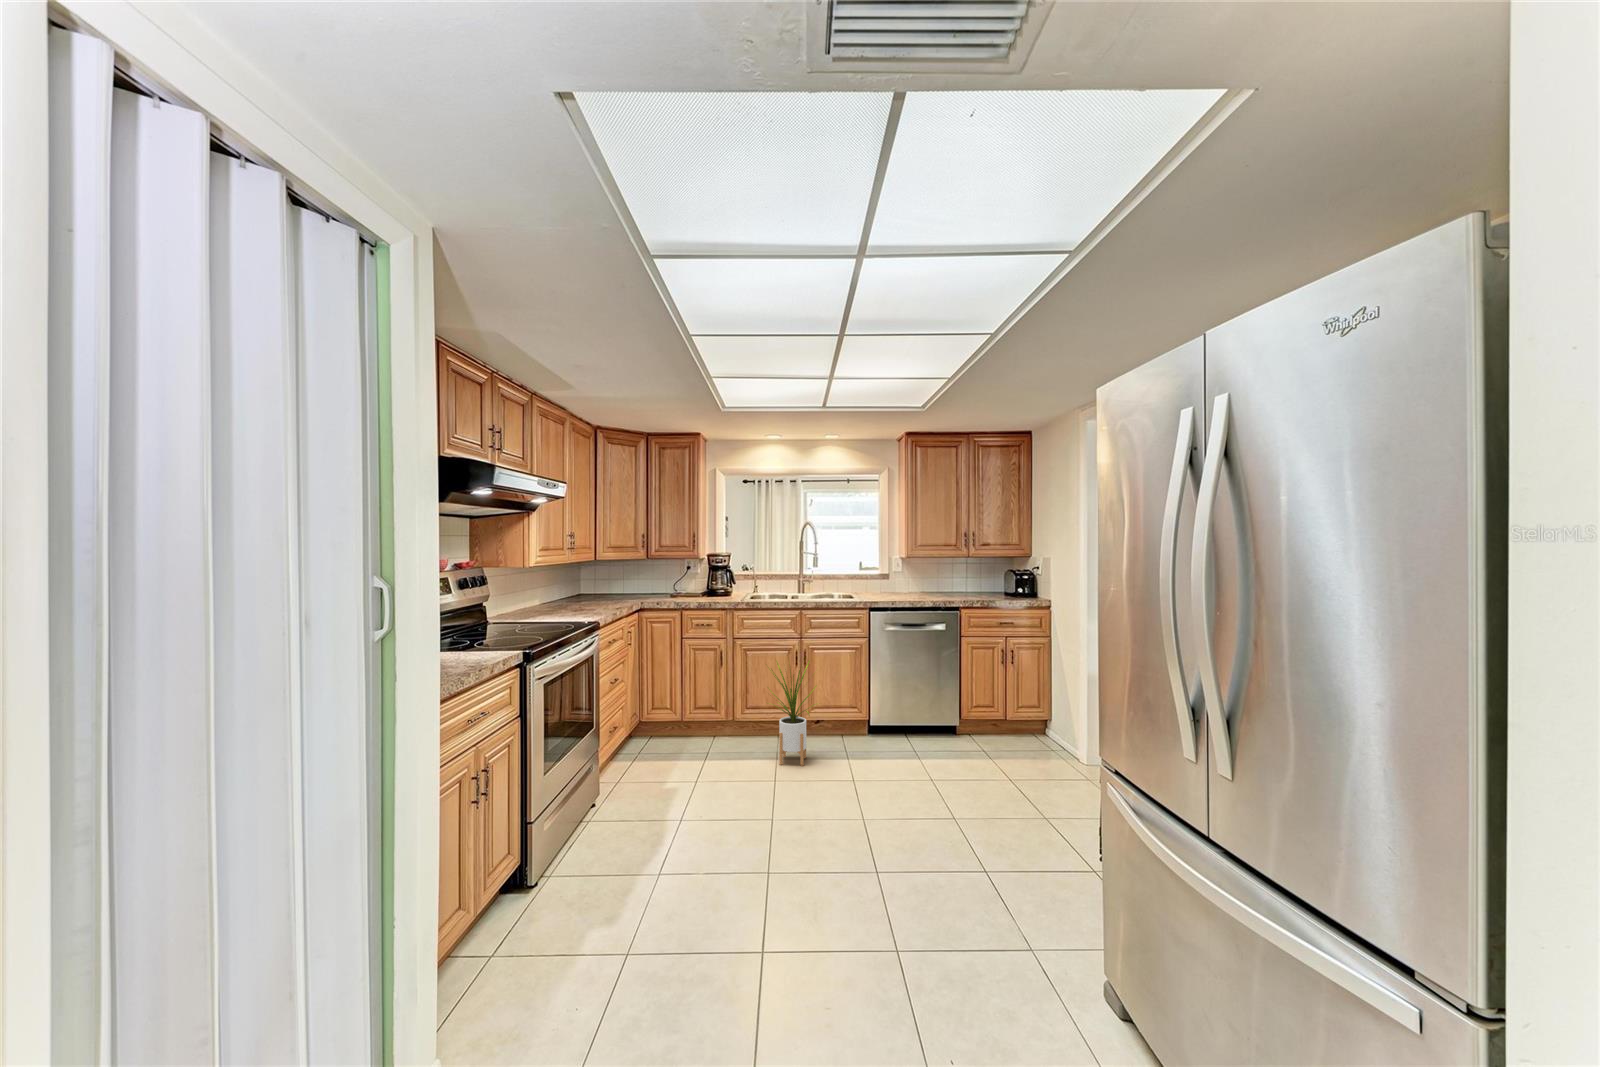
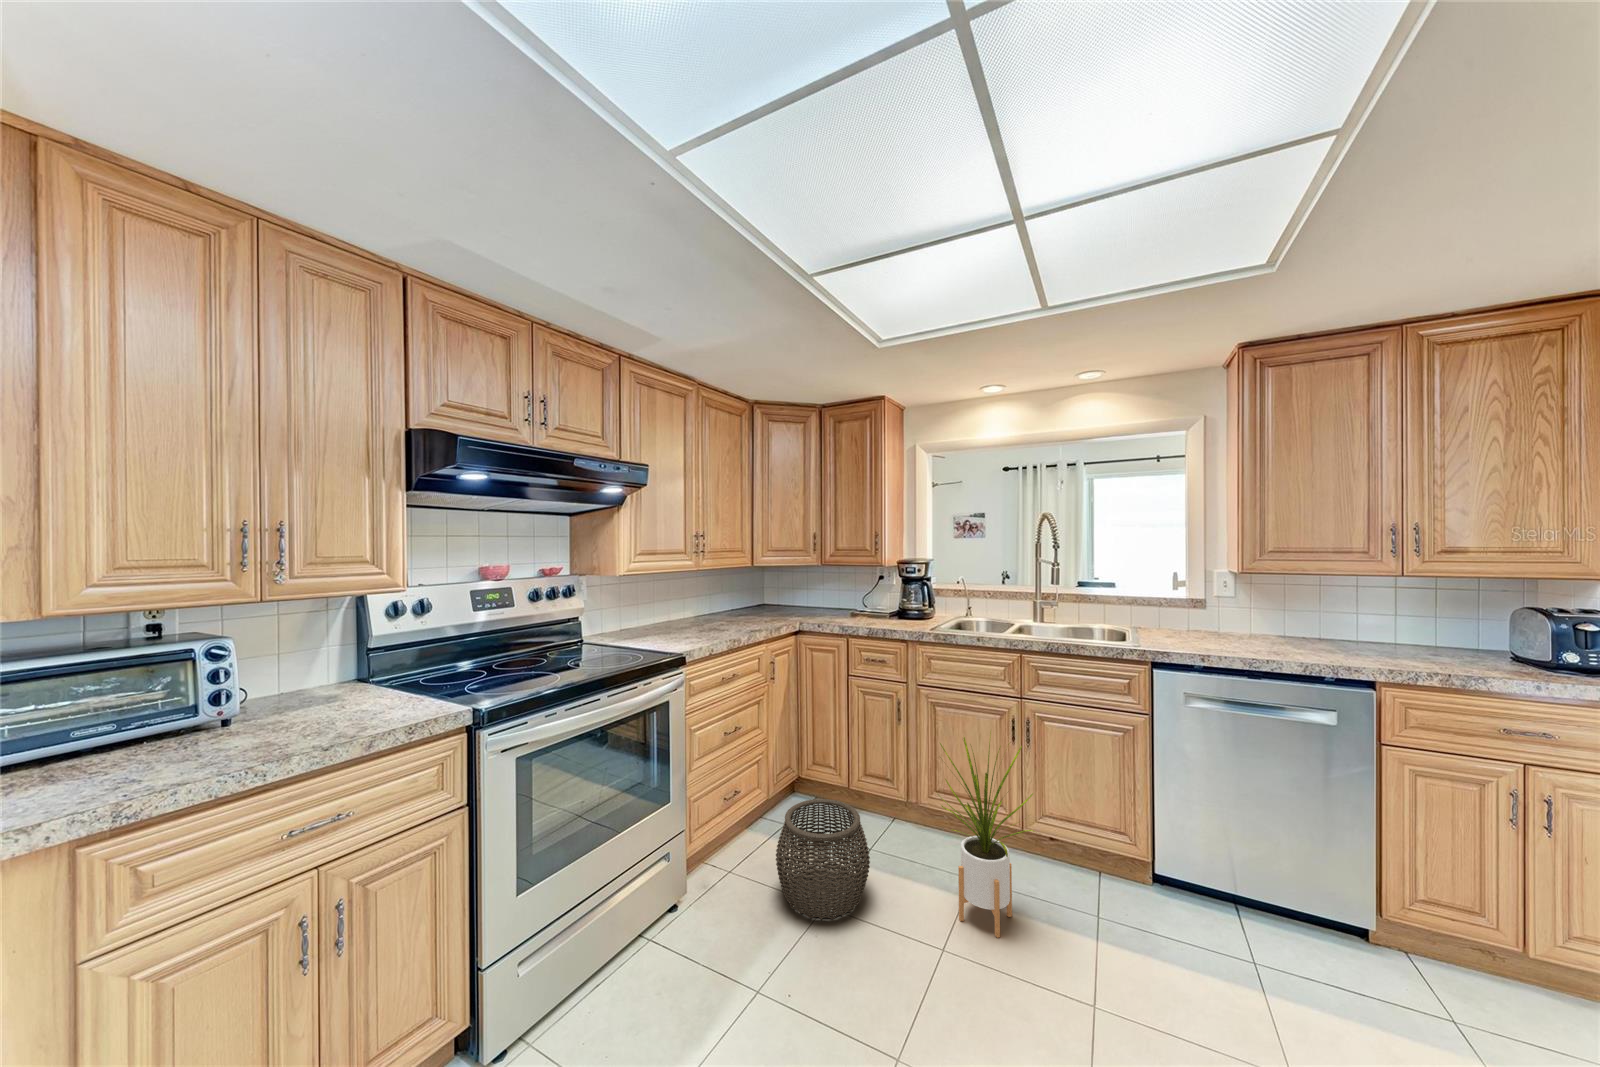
woven basket: none [664,714,727,782] -> present [776,799,870,920]

